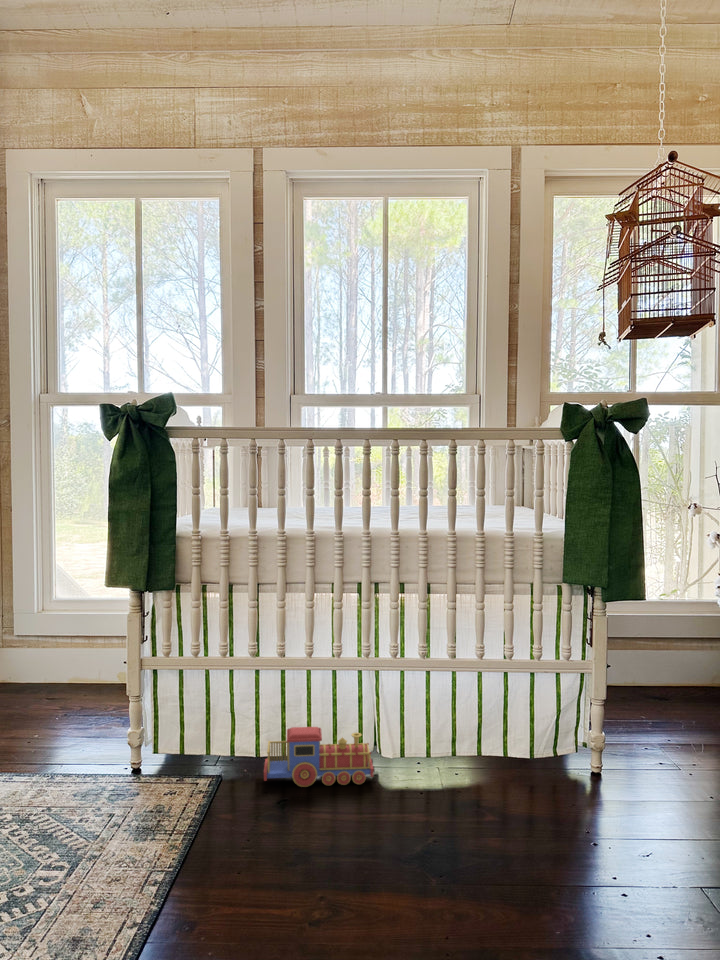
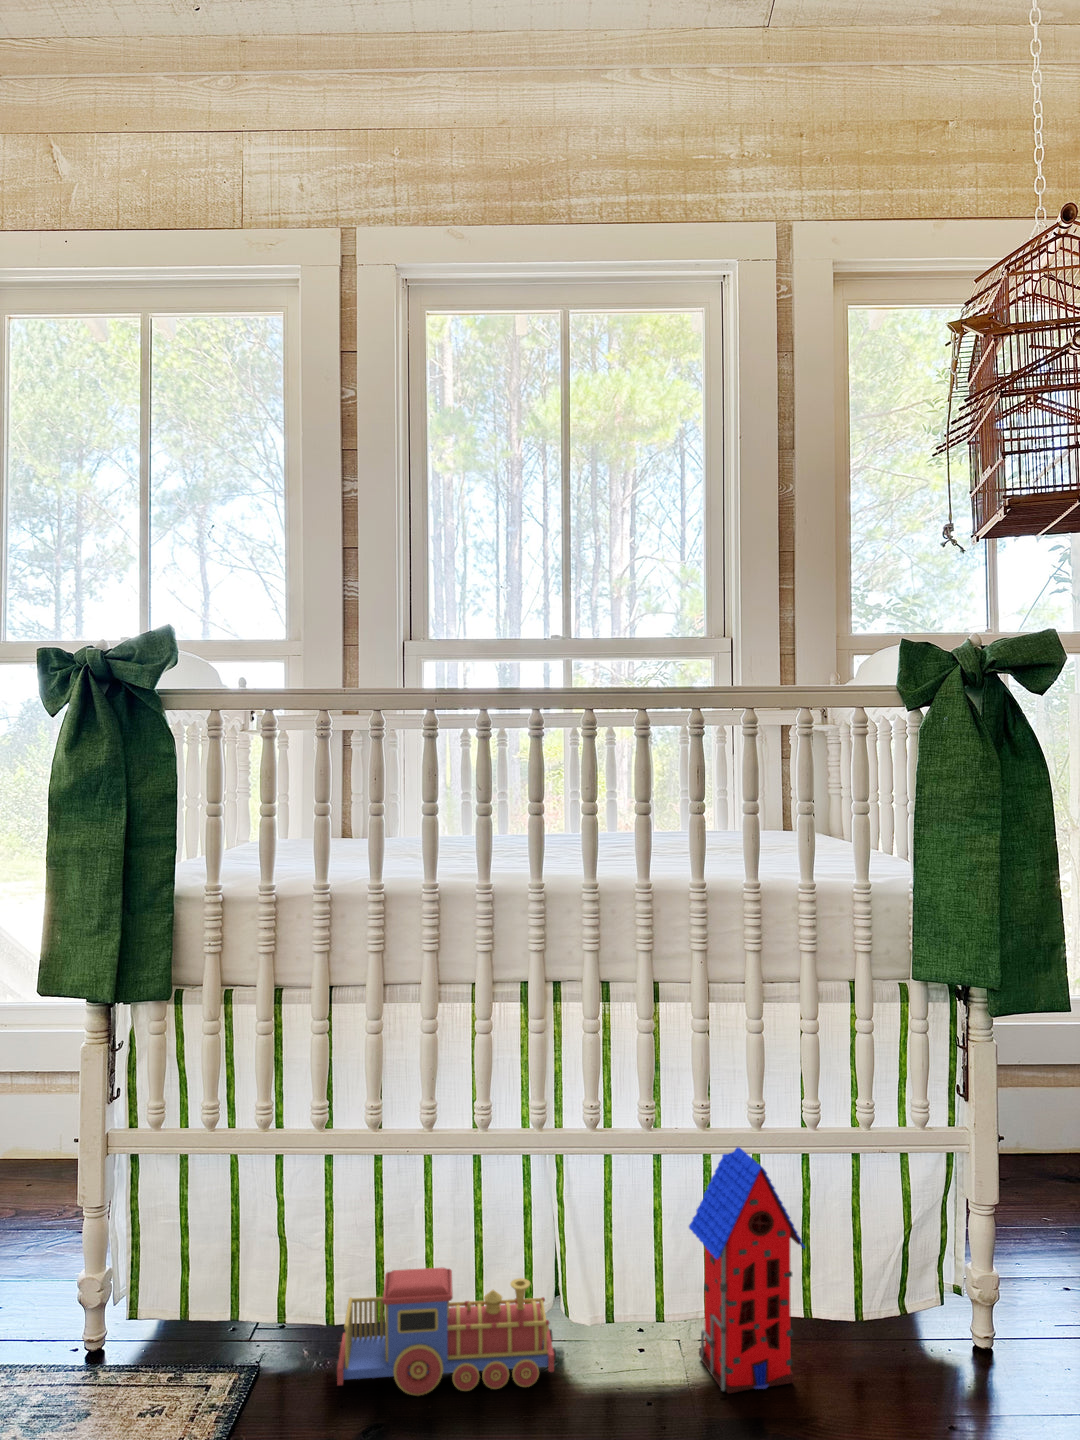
toy house: none [444,666,503,788] -> present [689,1147,805,1393]

